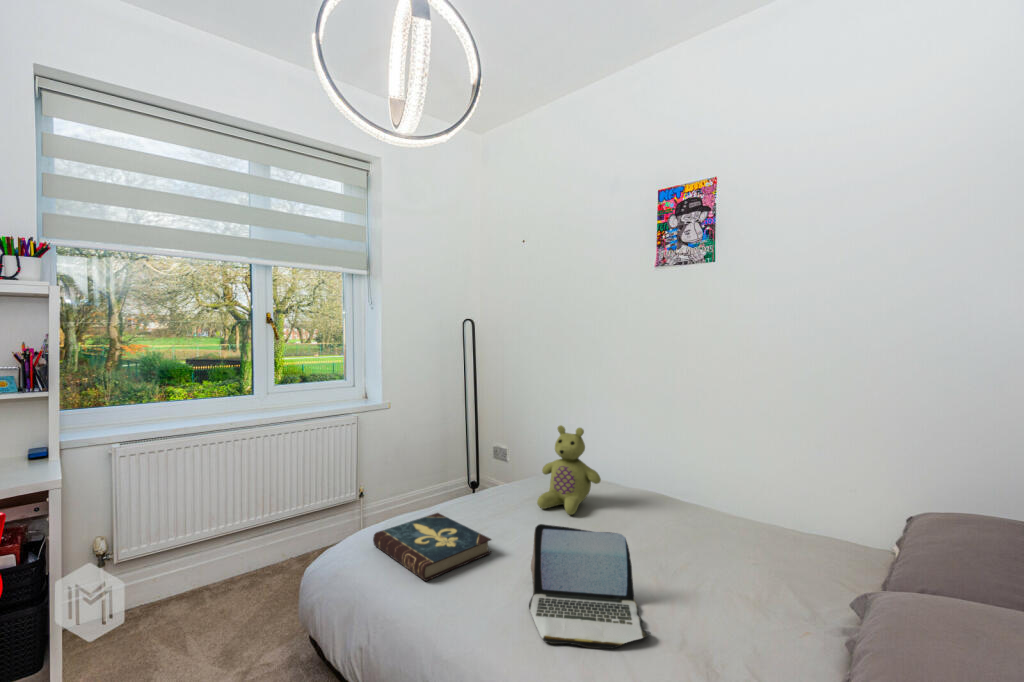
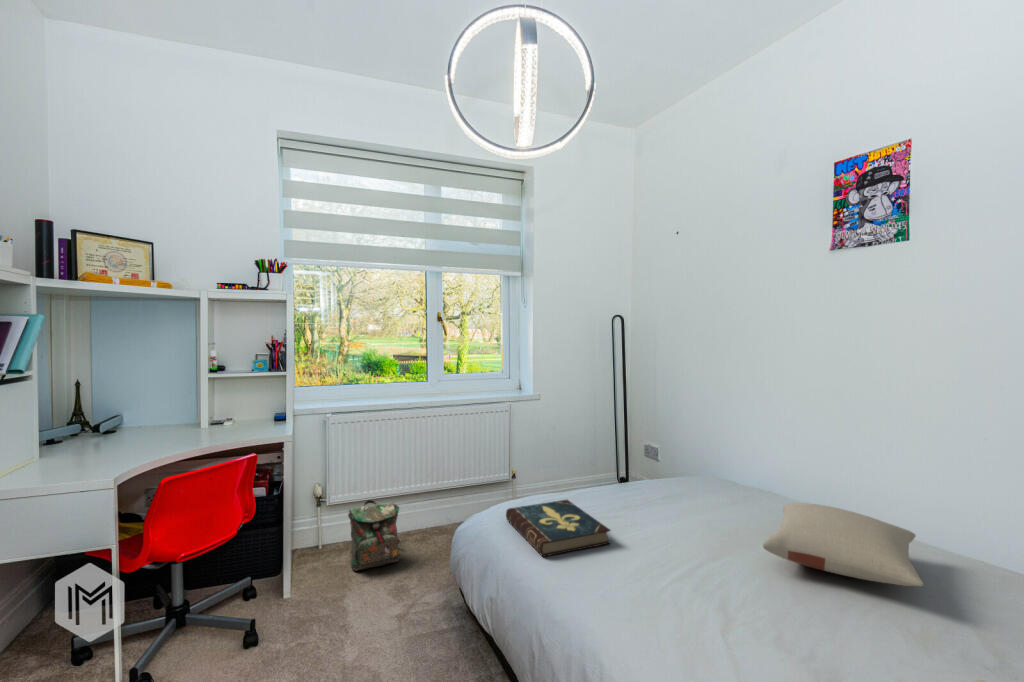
stuffed bear: present [537,425,601,515] -> none [671,427,744,521]
pillow: none [631,487,757,548] -> present [763,503,923,586]
laptop: present [529,524,651,648] -> none [632,520,753,651]
backpack: none [150,544,225,641] -> present [348,500,400,571]

